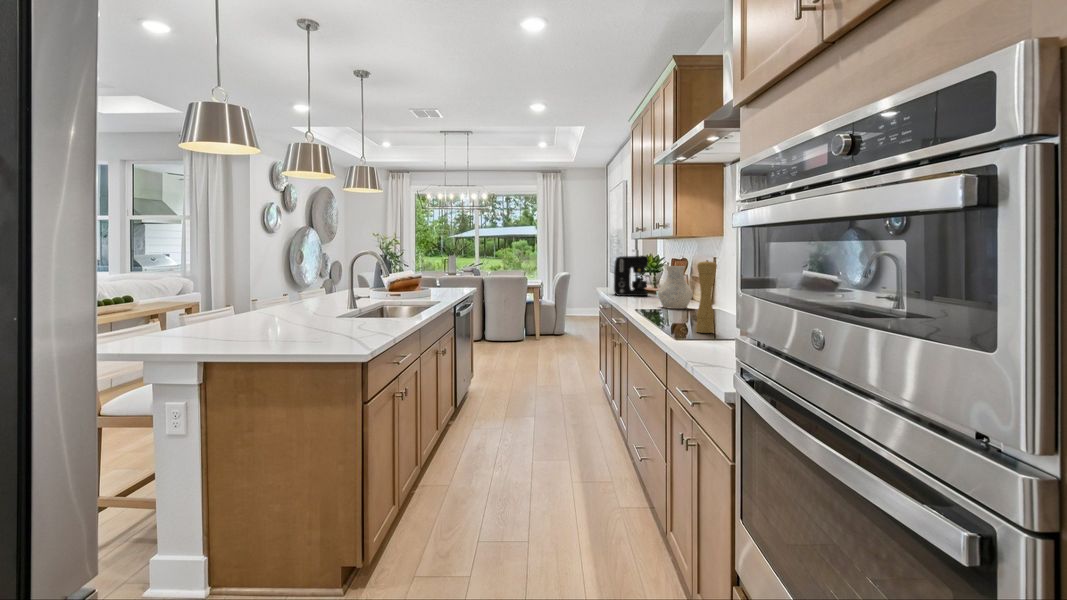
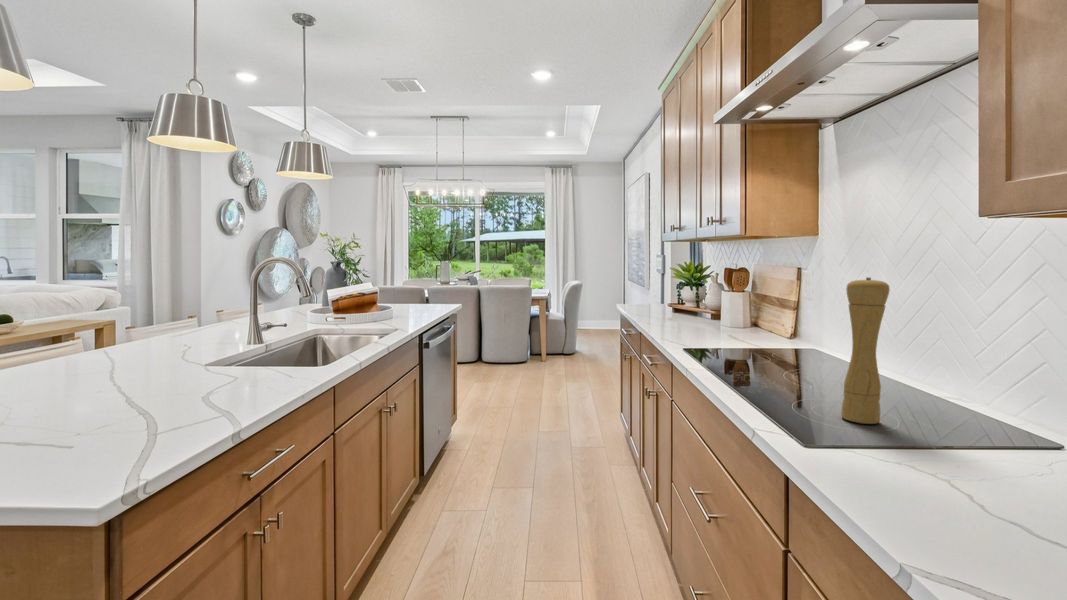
coffee maker: present [614,256,650,296] -> none [642,263,694,318]
vase: present [658,266,693,309] -> none [718,280,774,346]

